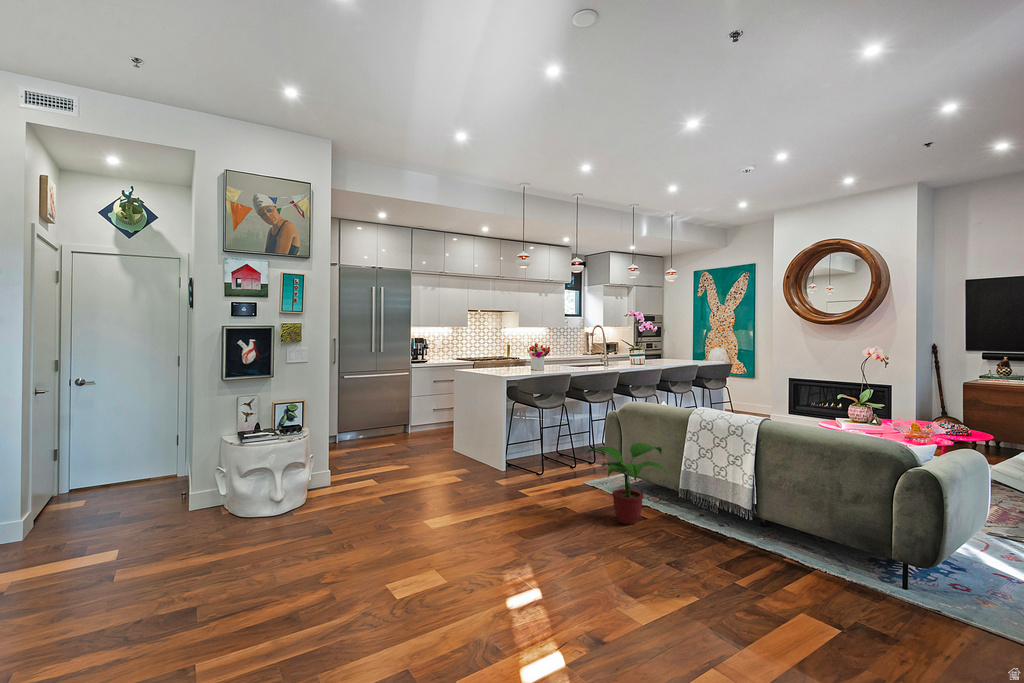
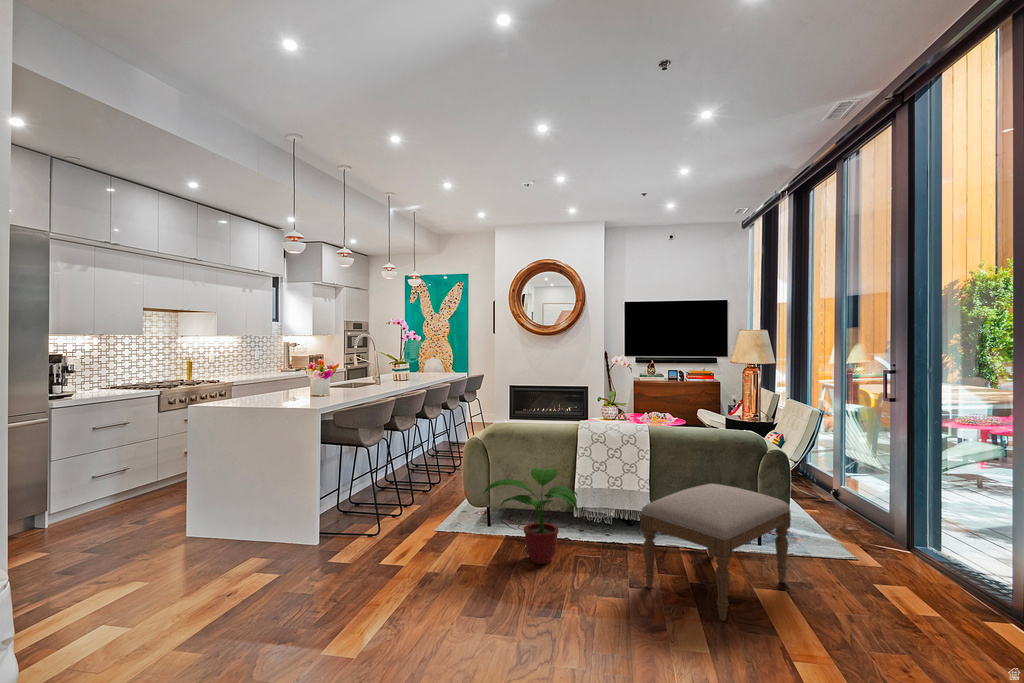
ottoman: none [677,484,855,616] -> present [640,484,791,621]

